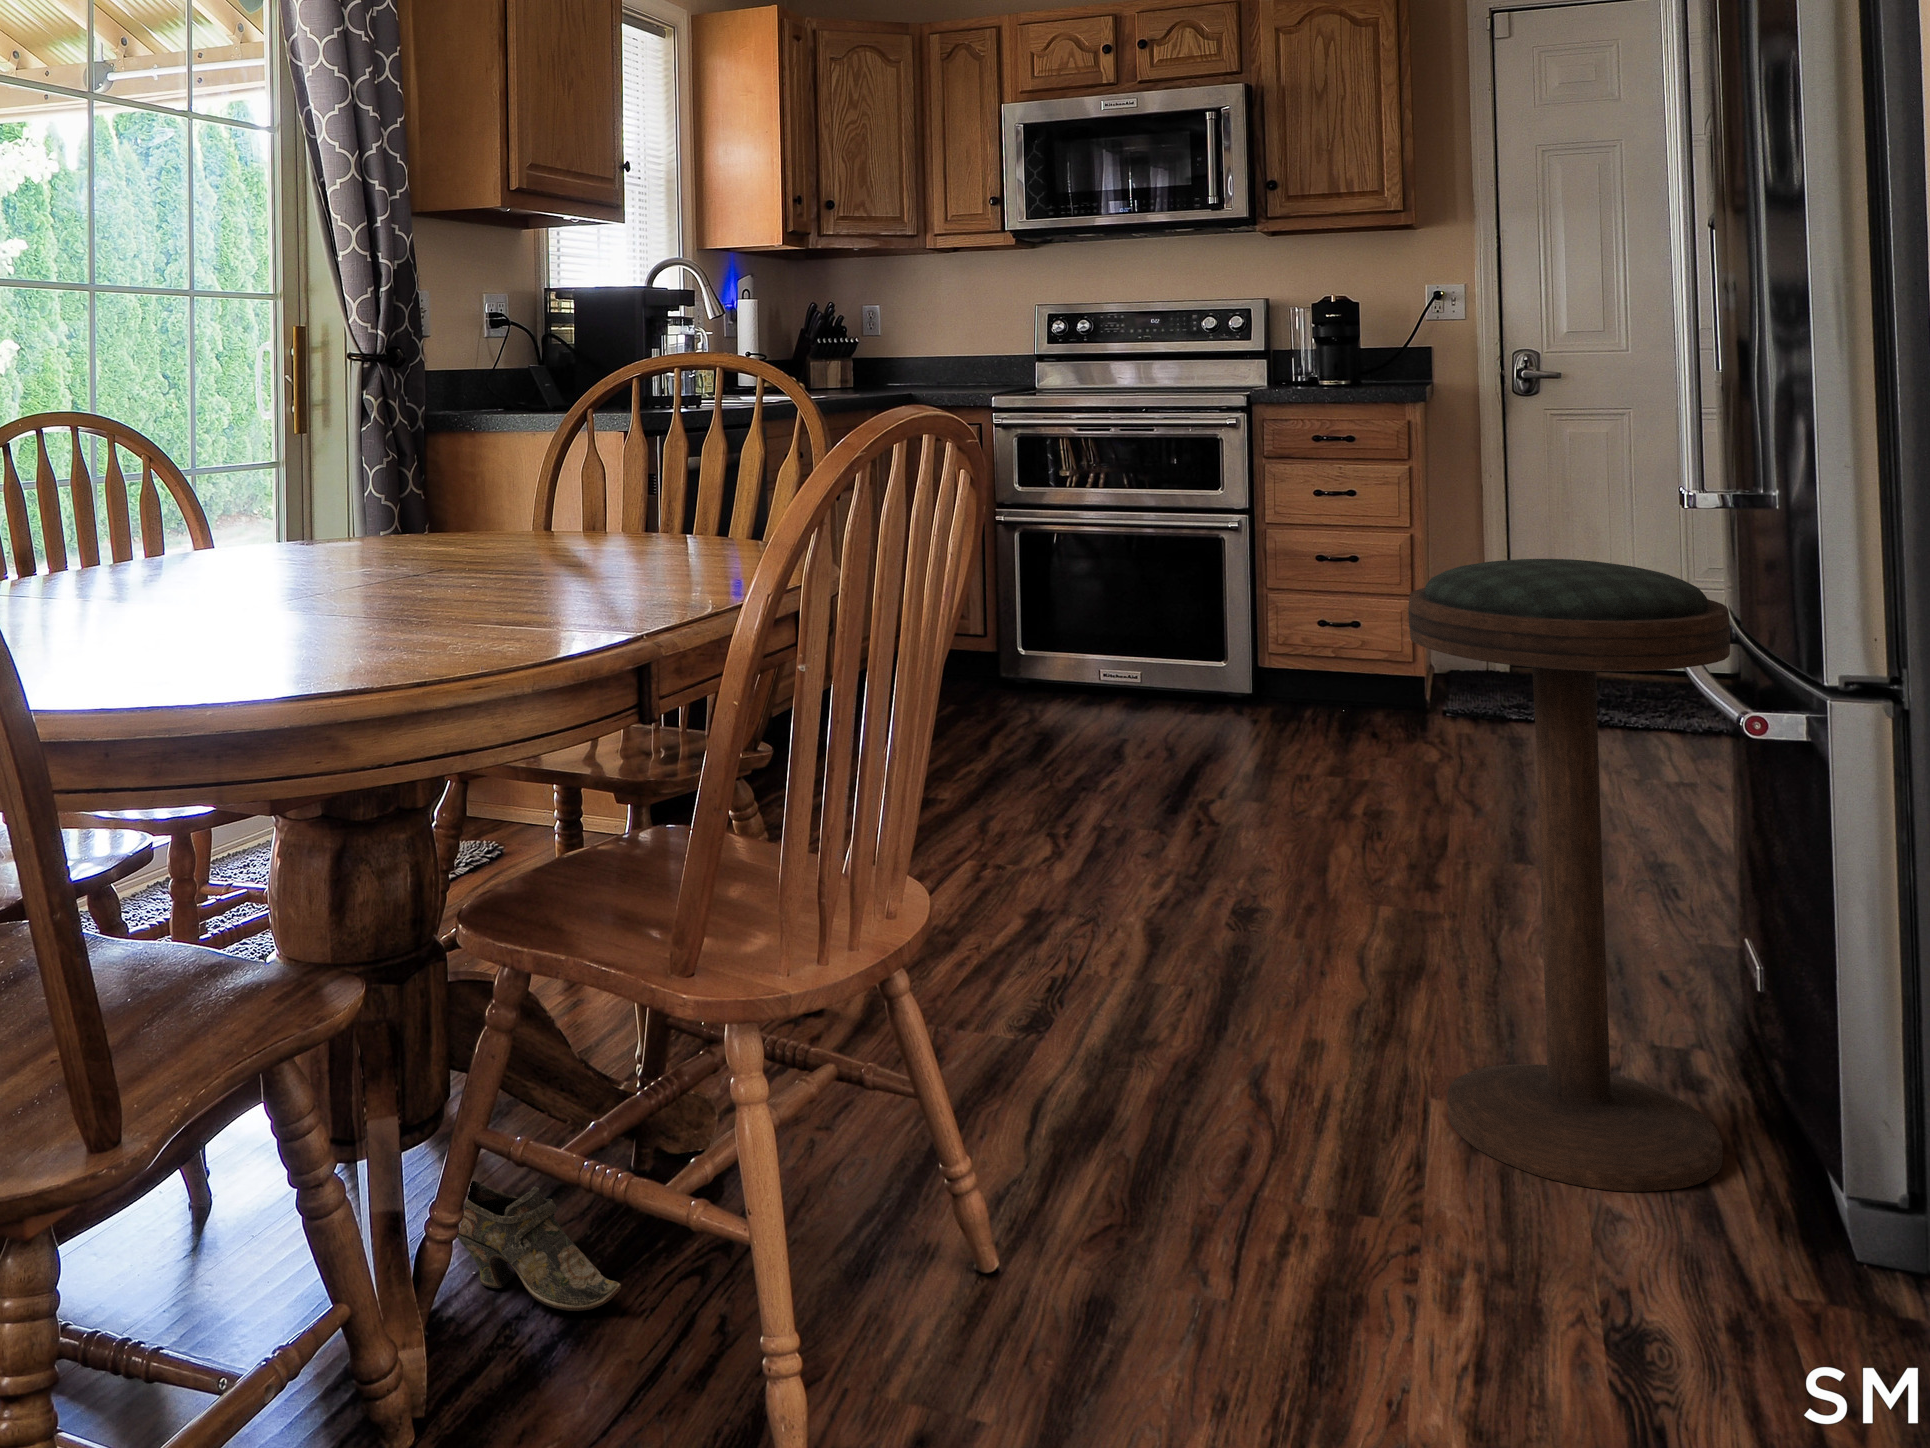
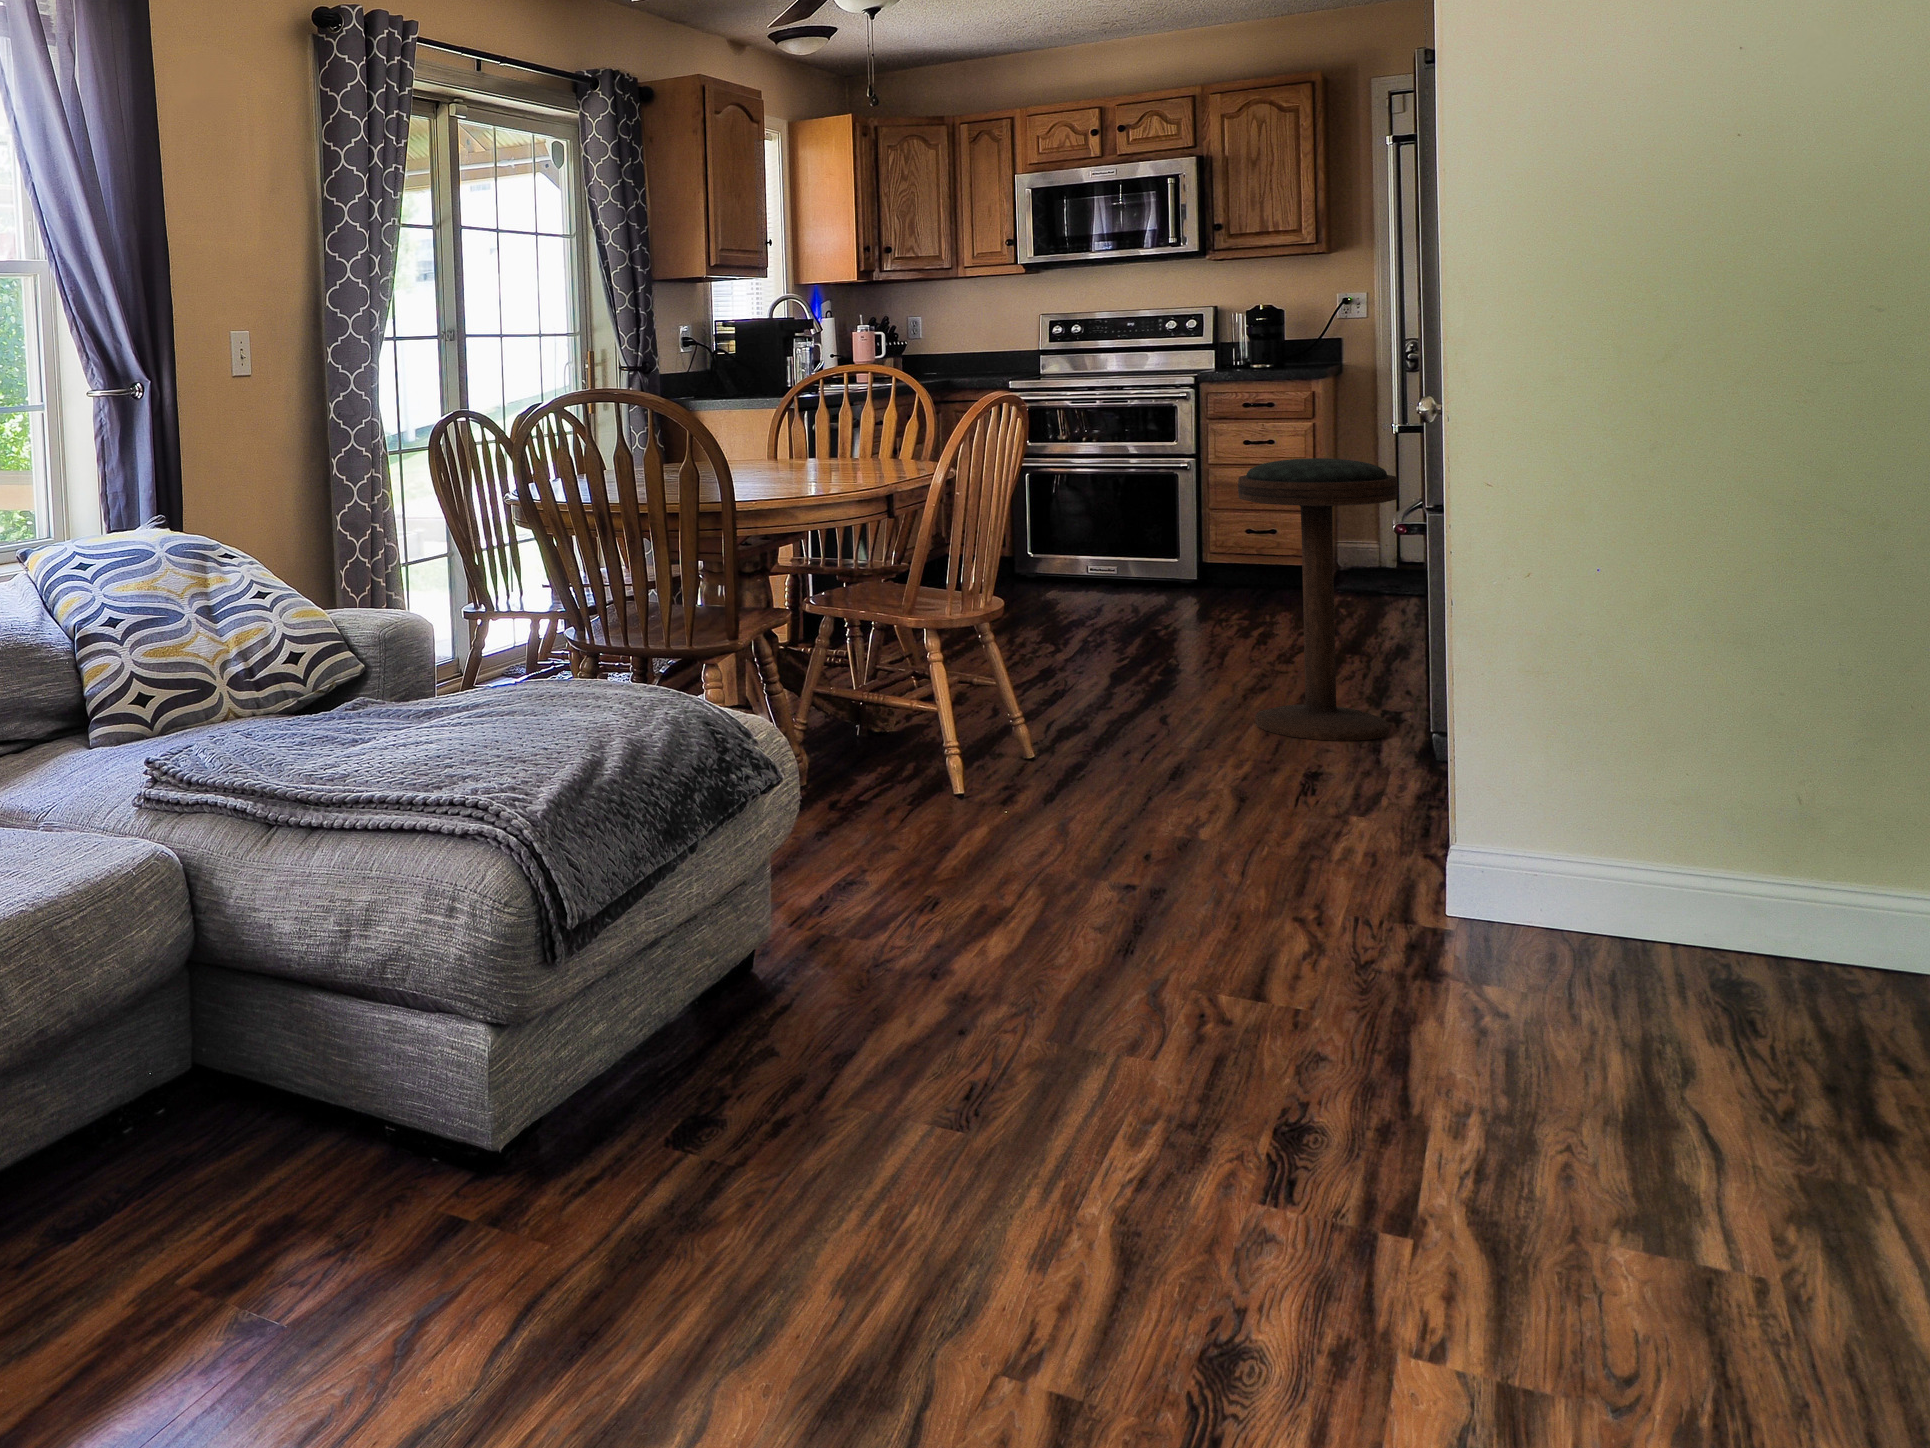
shoe: present [457,1180,621,1311] -> none [794,713,871,756]

